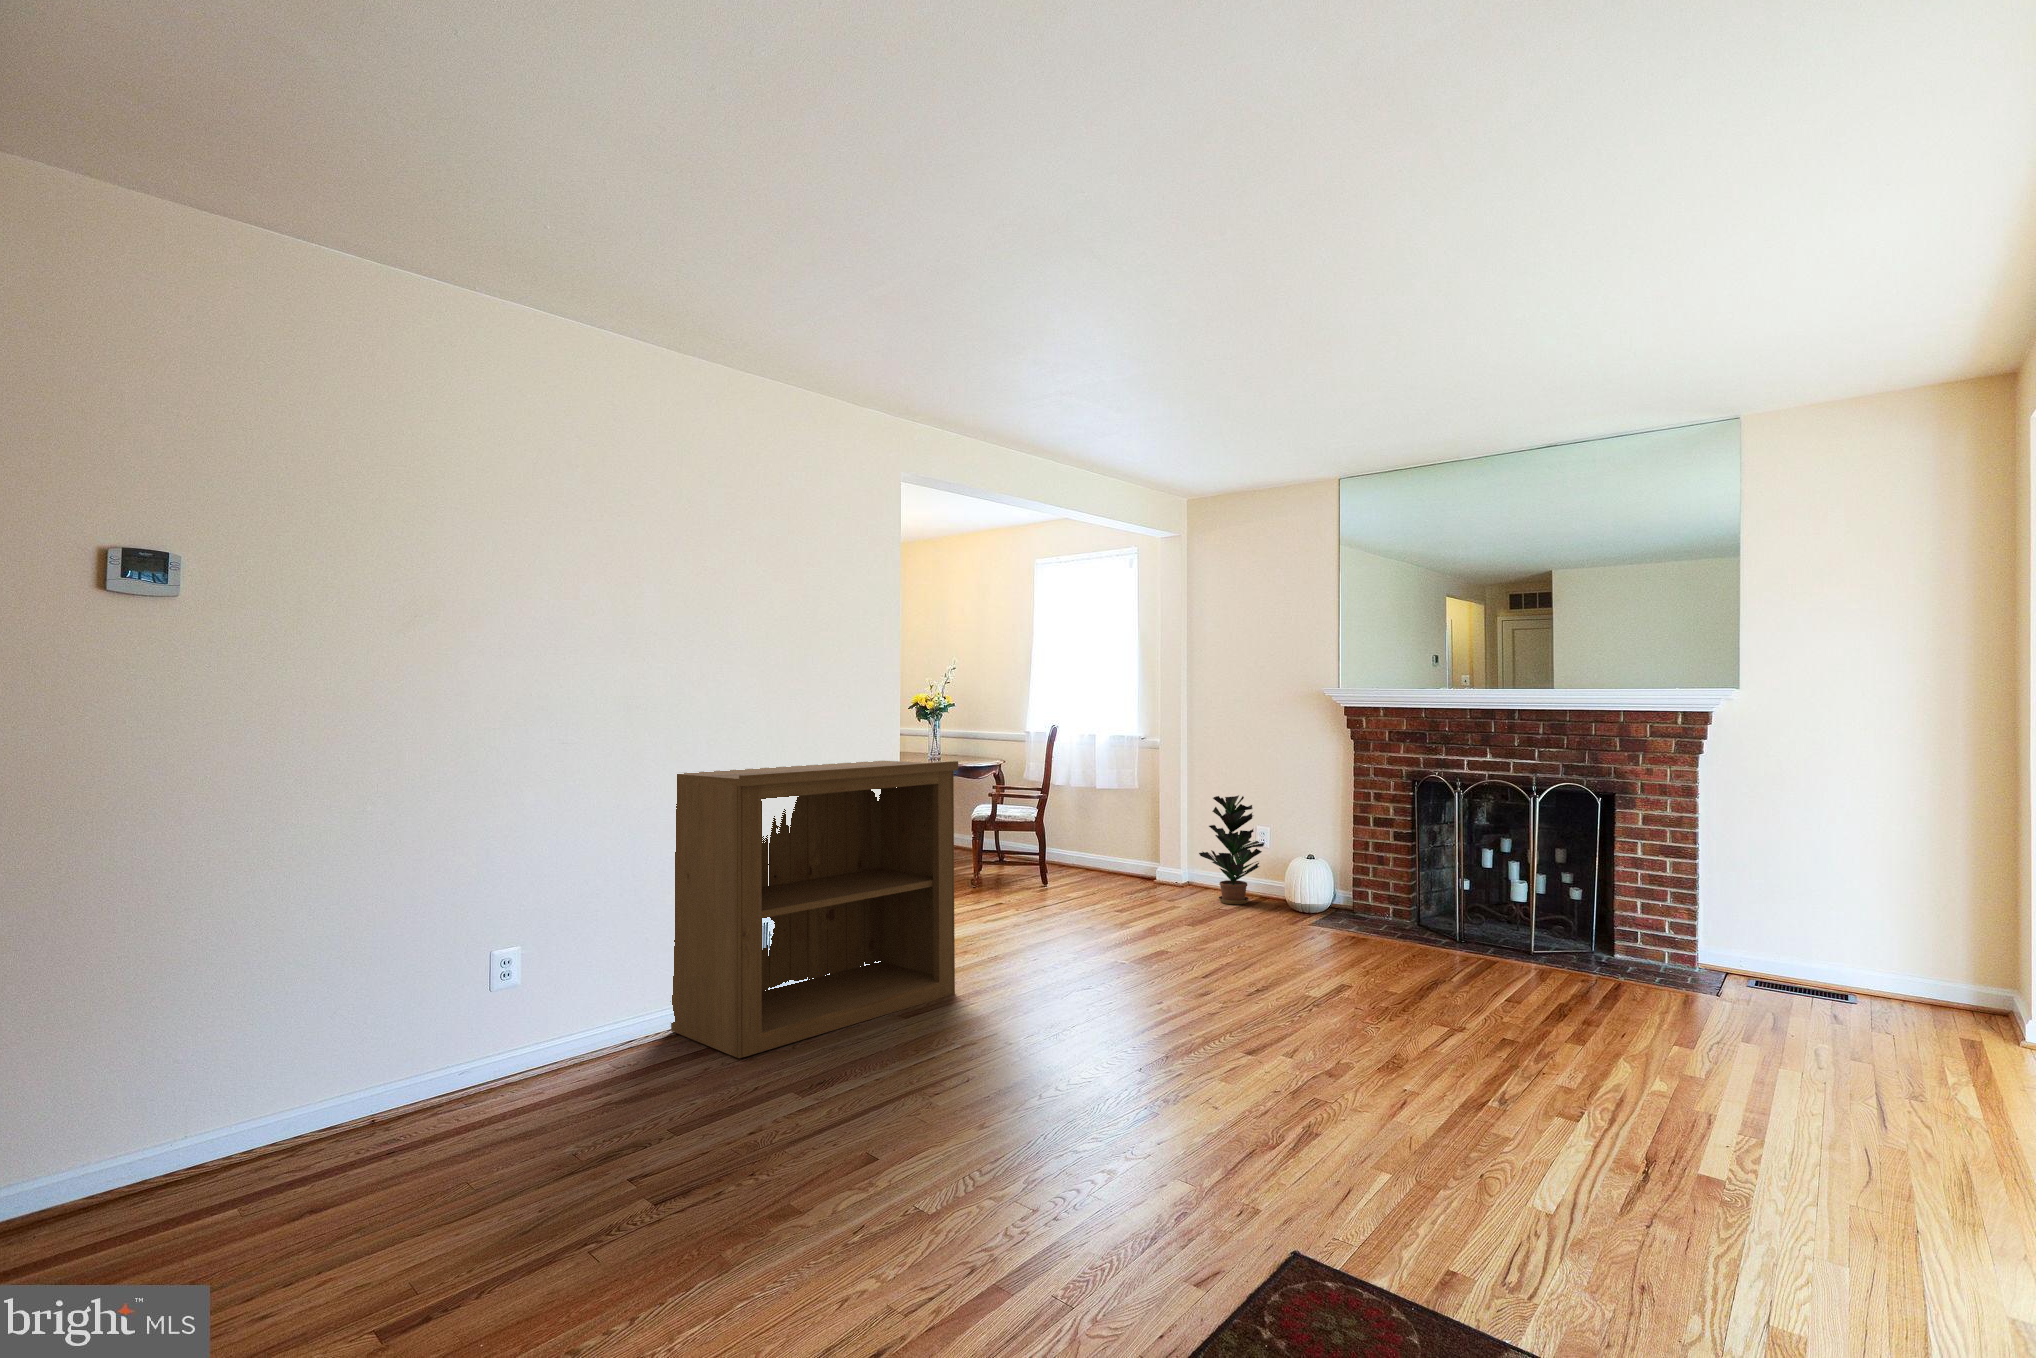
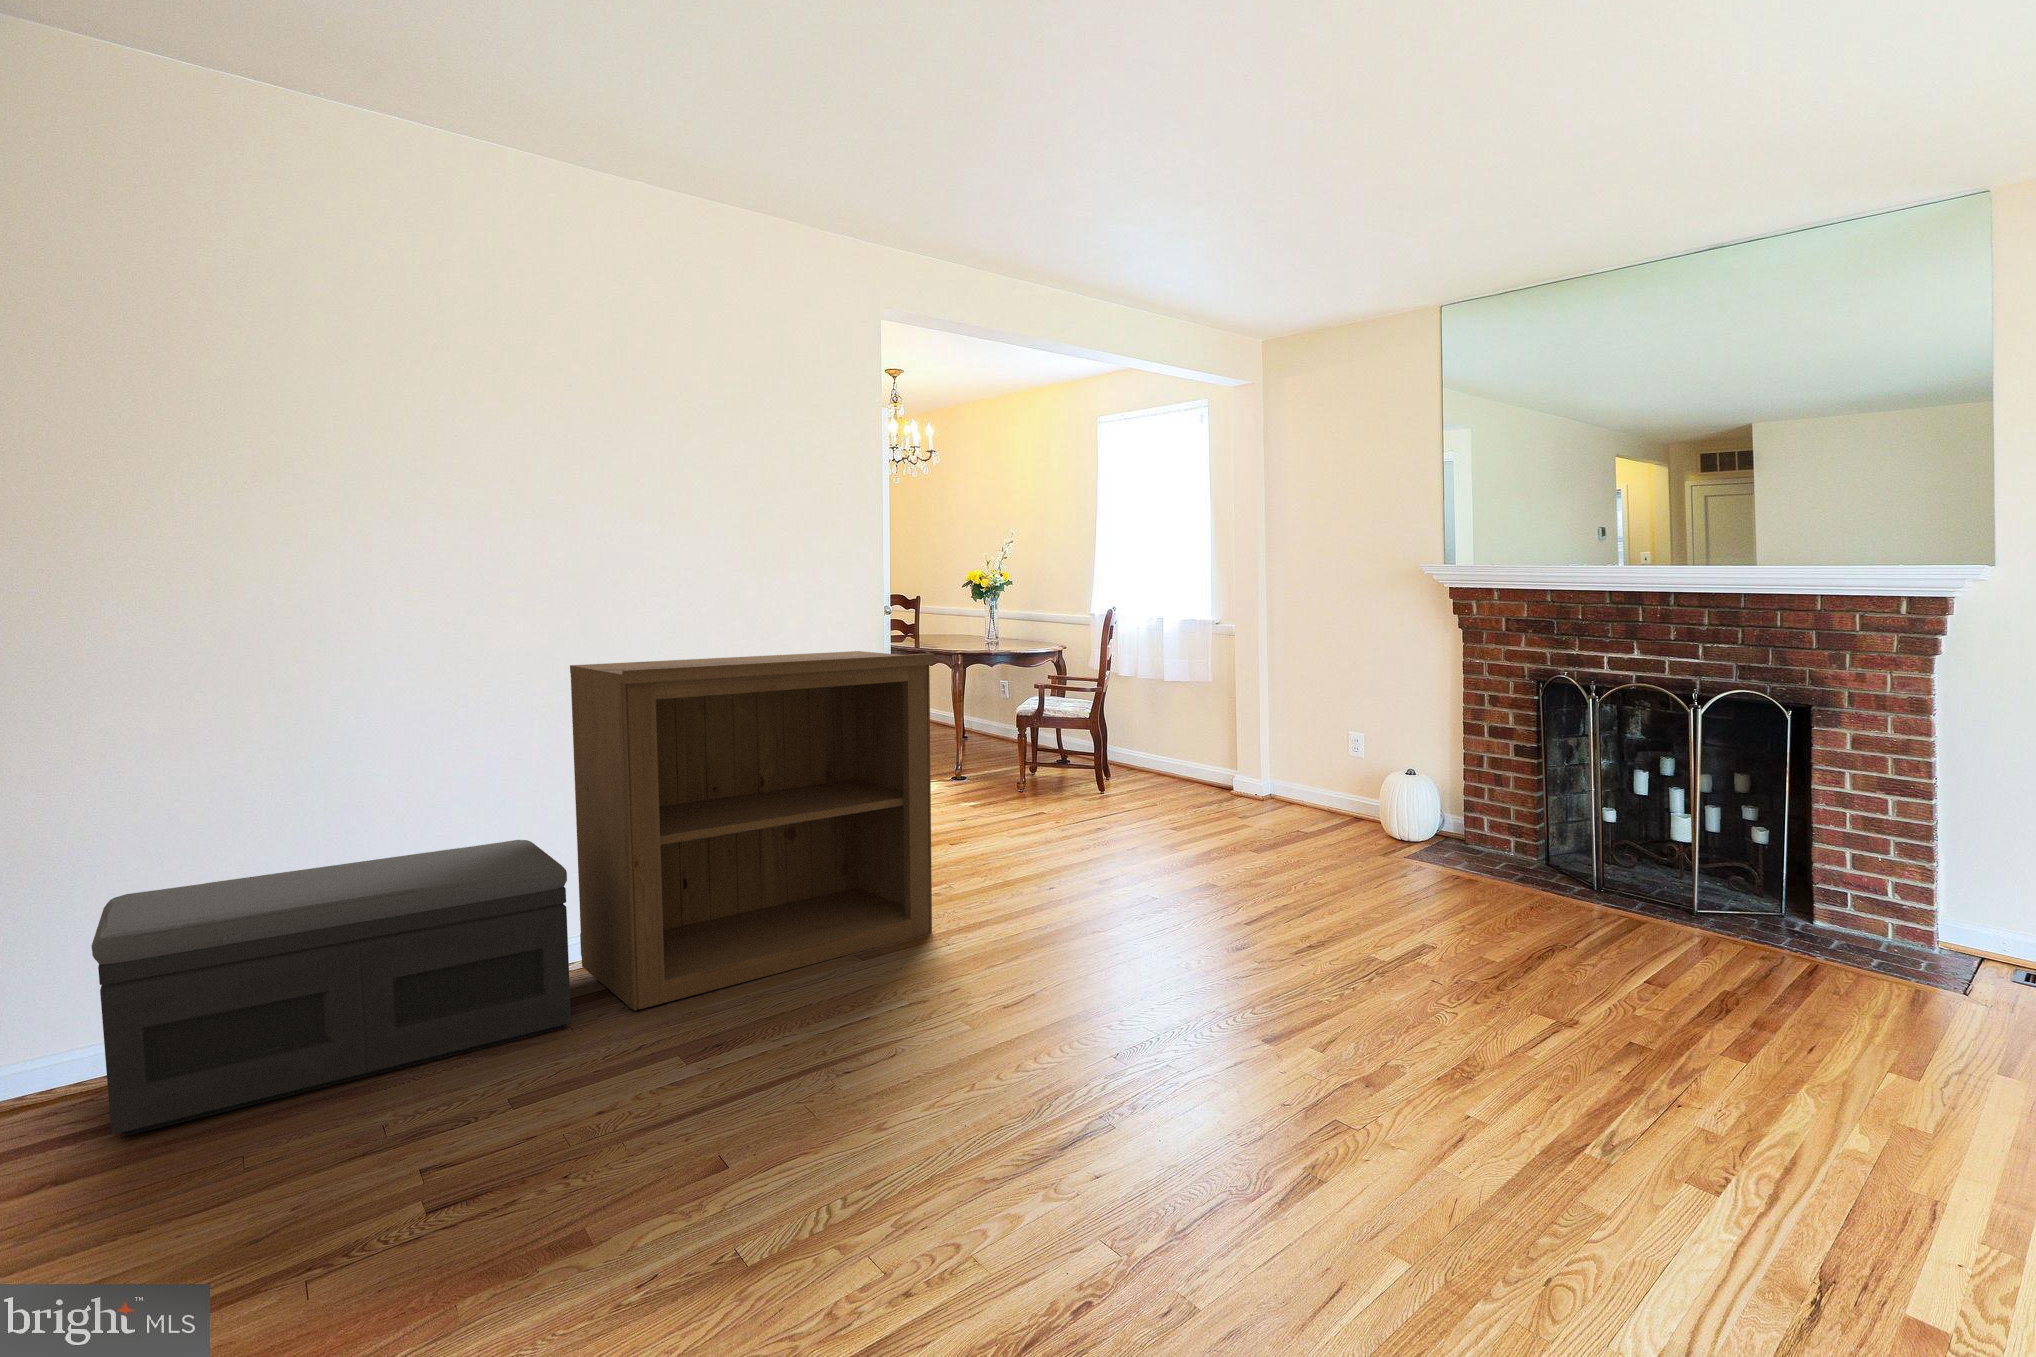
potted plant: present [1199,795,1264,904] -> none [1274,696,1355,826]
storage bench: none [323,920,694,1165] -> present [92,840,571,1136]

